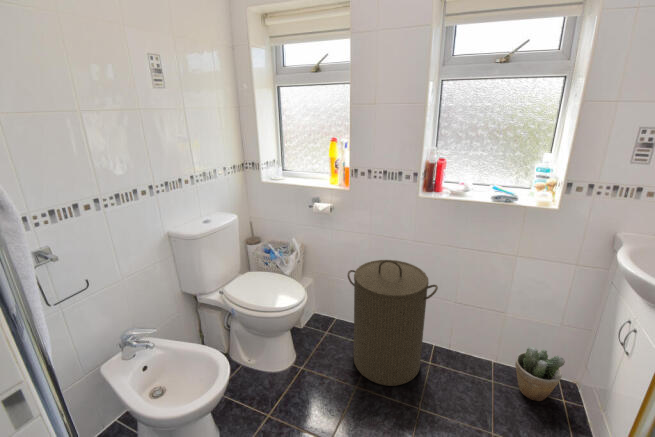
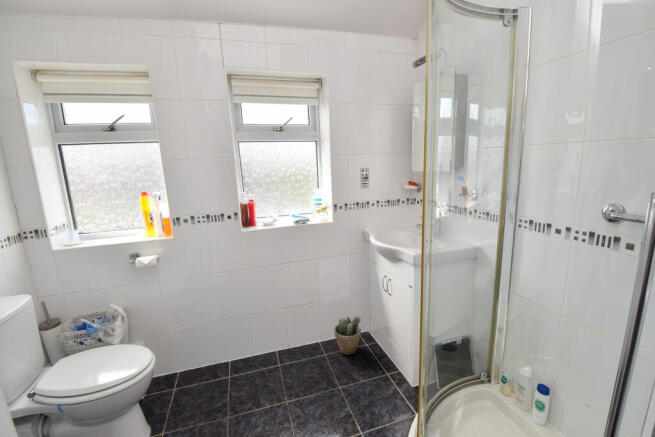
laundry hamper: present [348,260,438,386] -> none [193,288,275,406]

